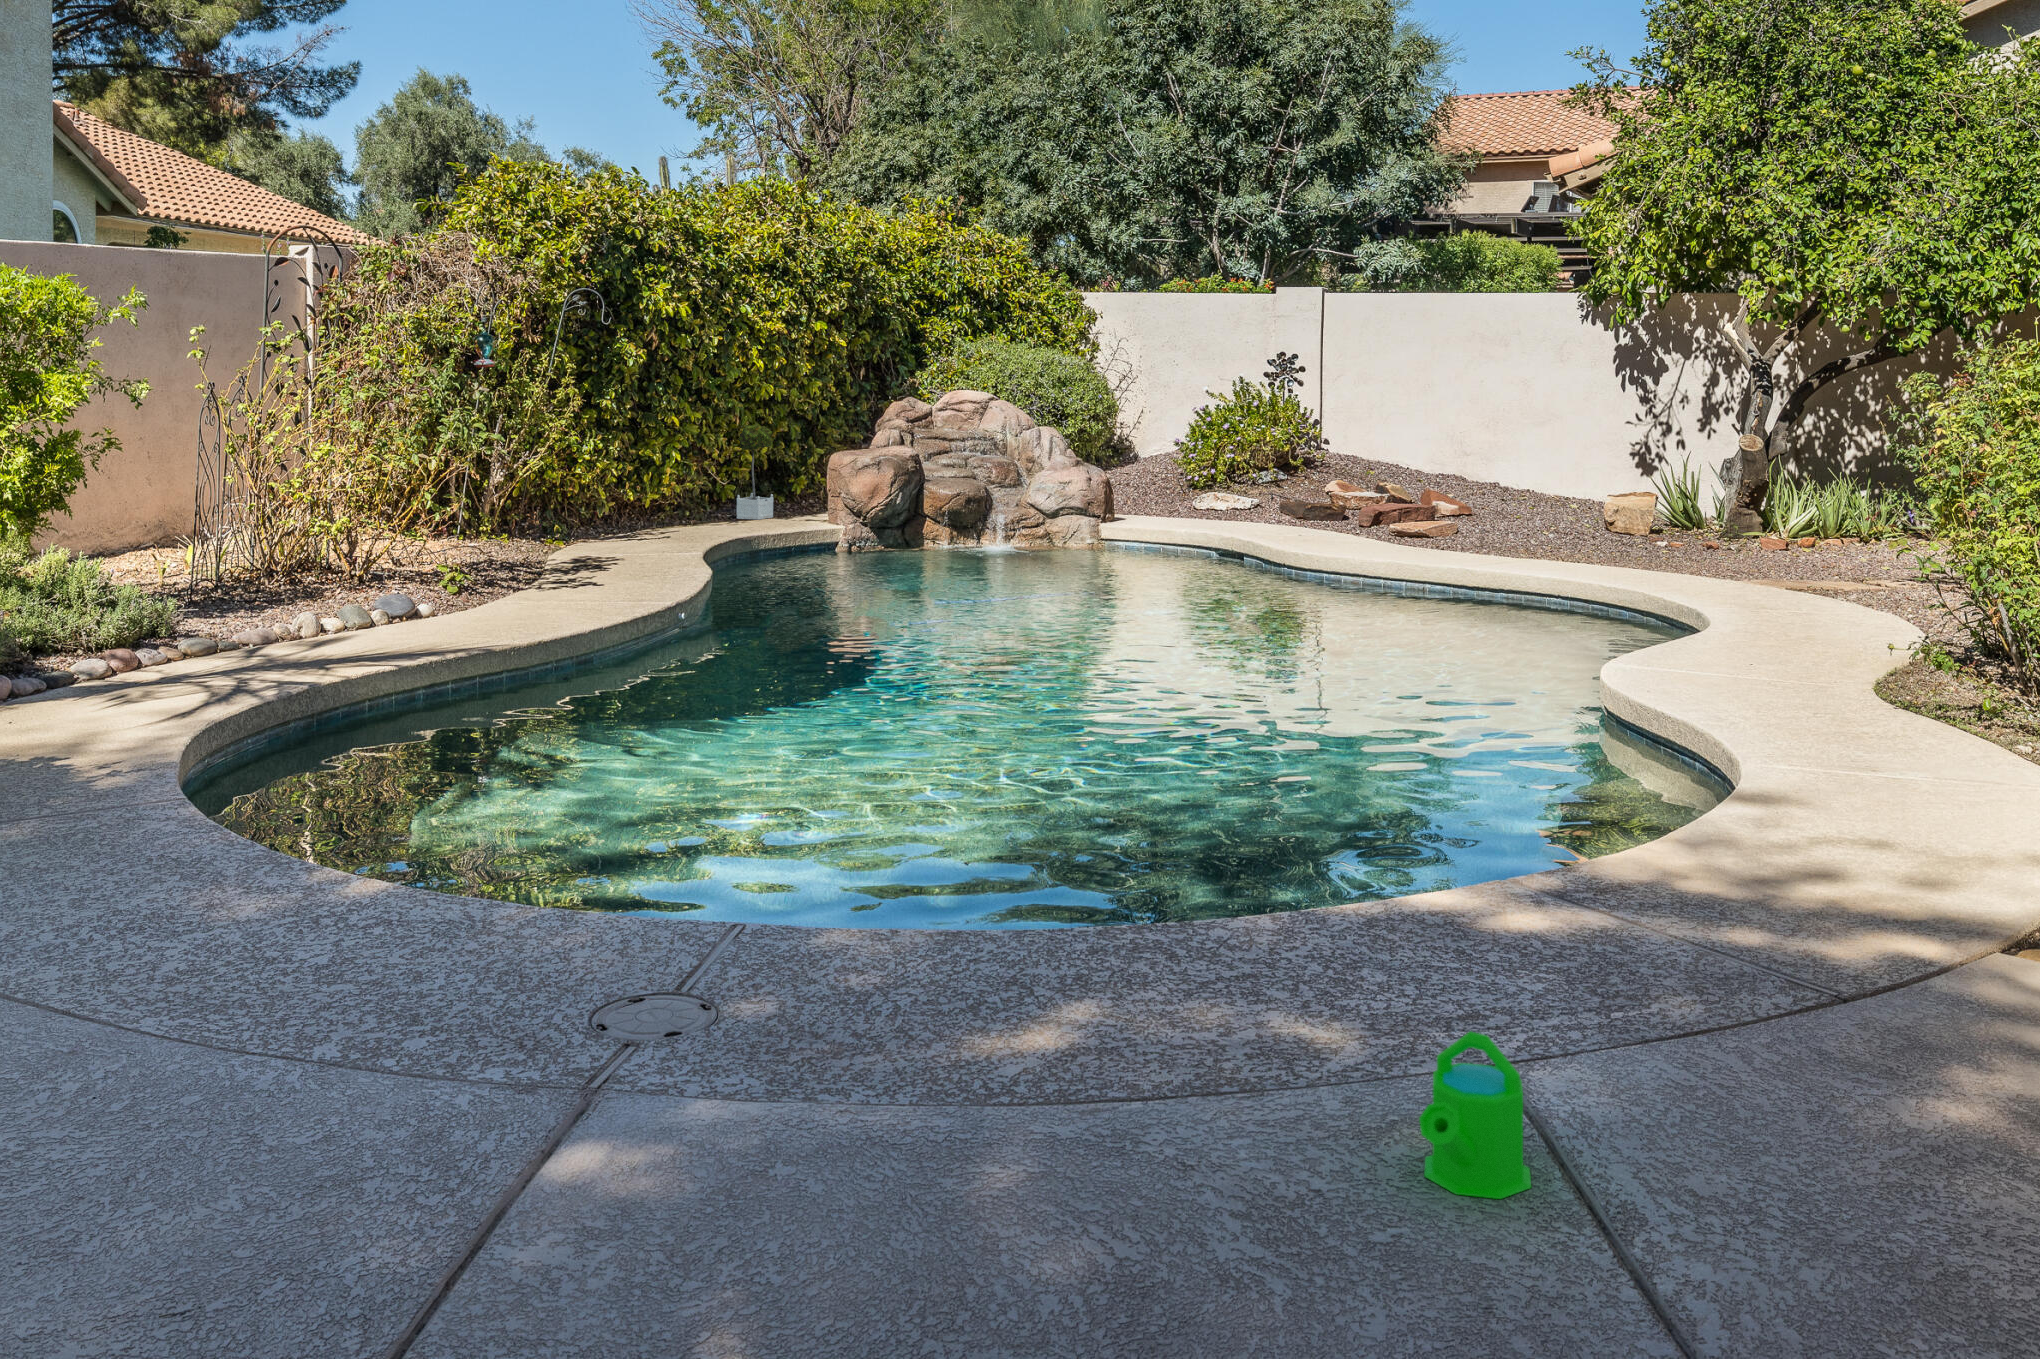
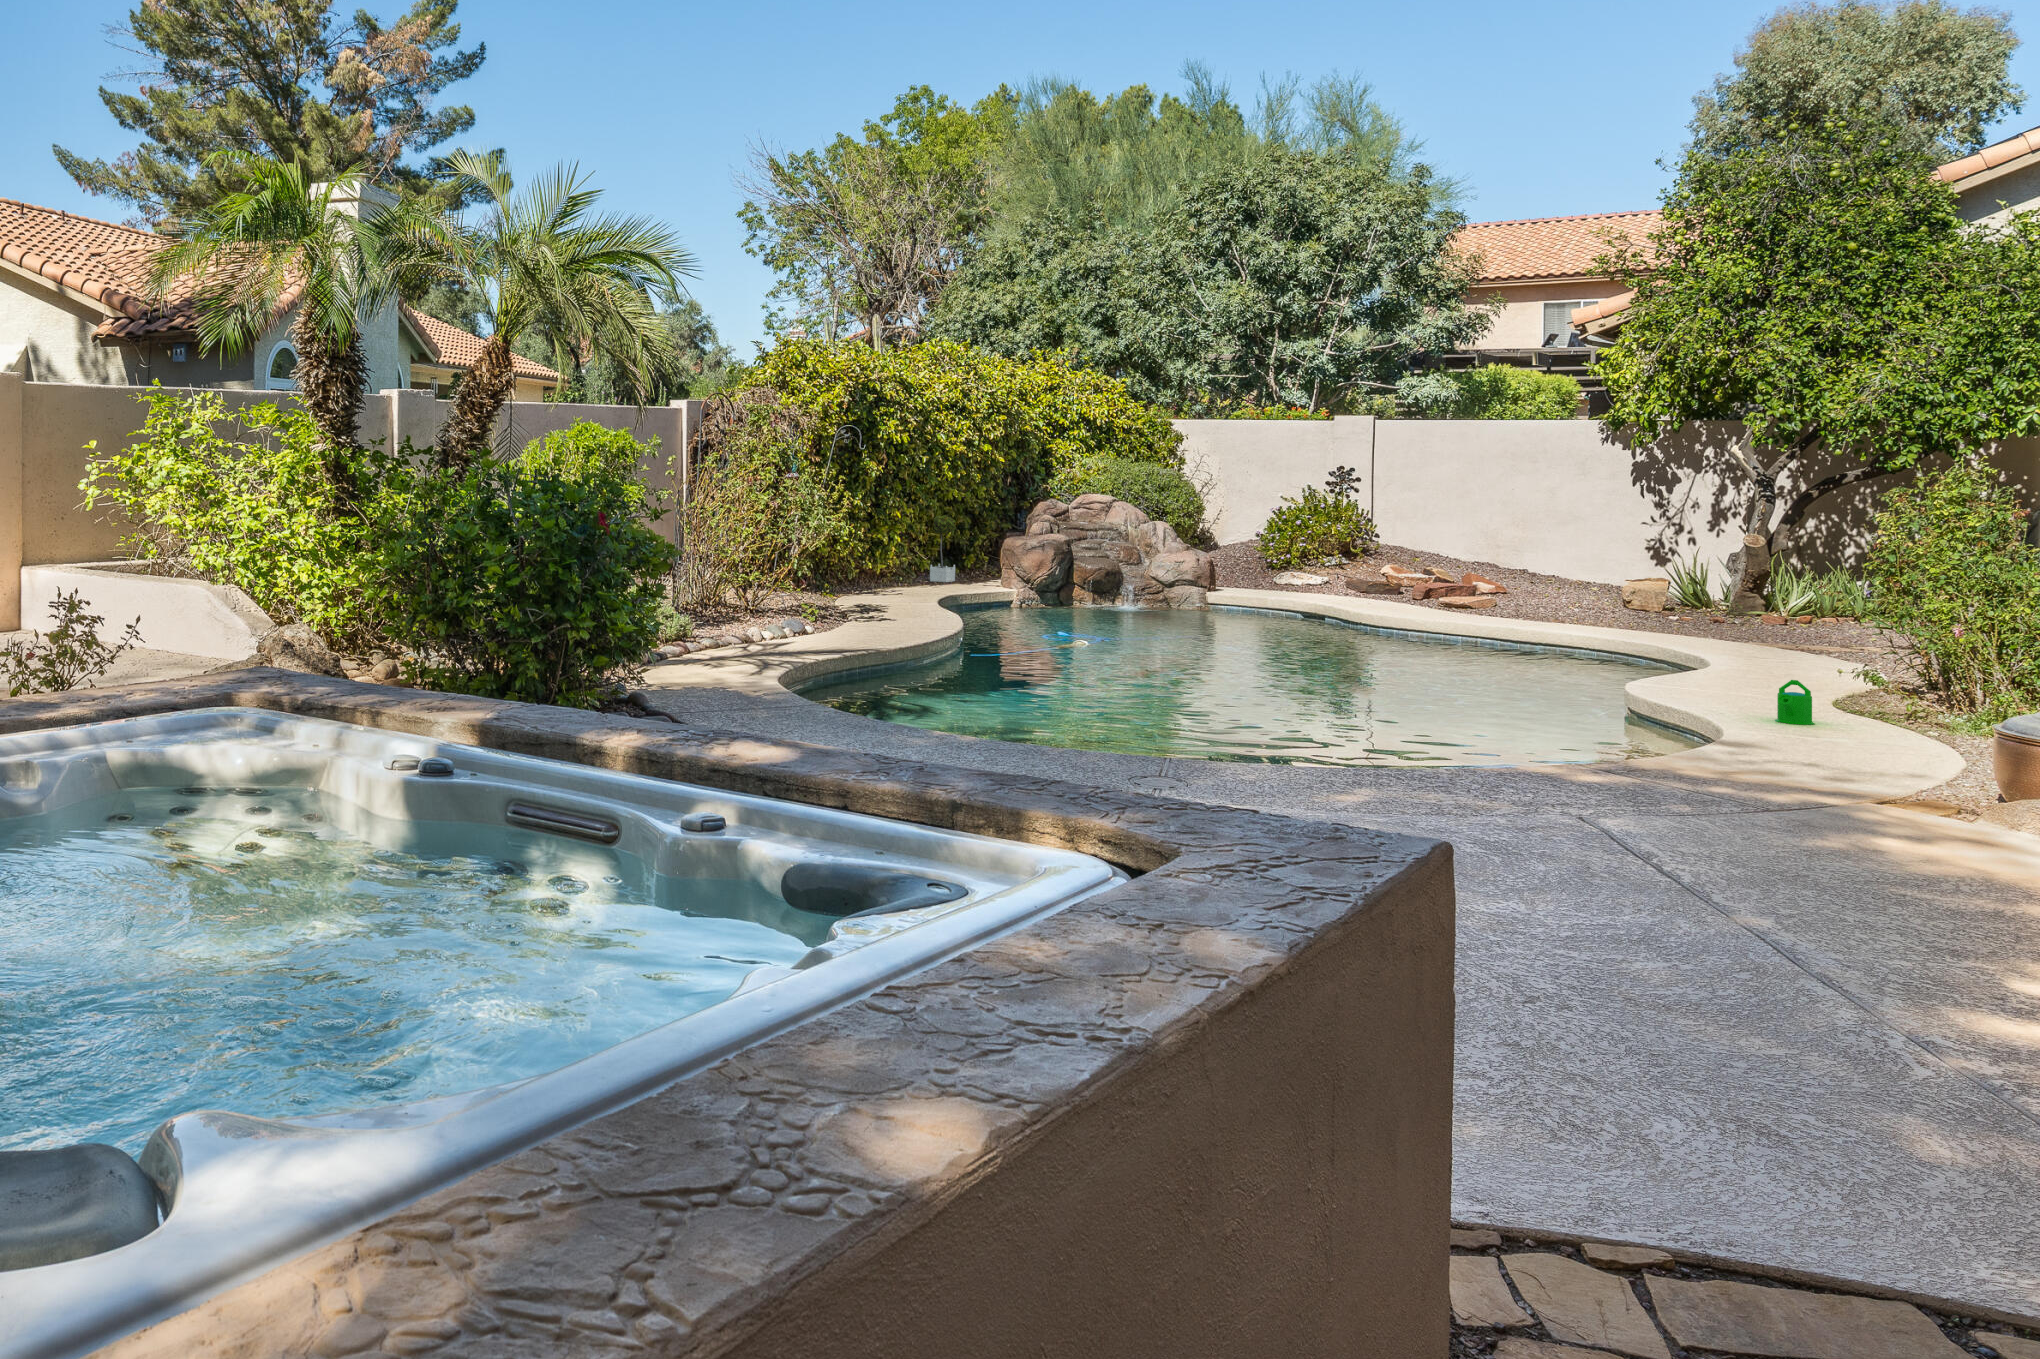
watering can: present [1419,1031,1531,1199] -> present [1775,680,1814,725]

